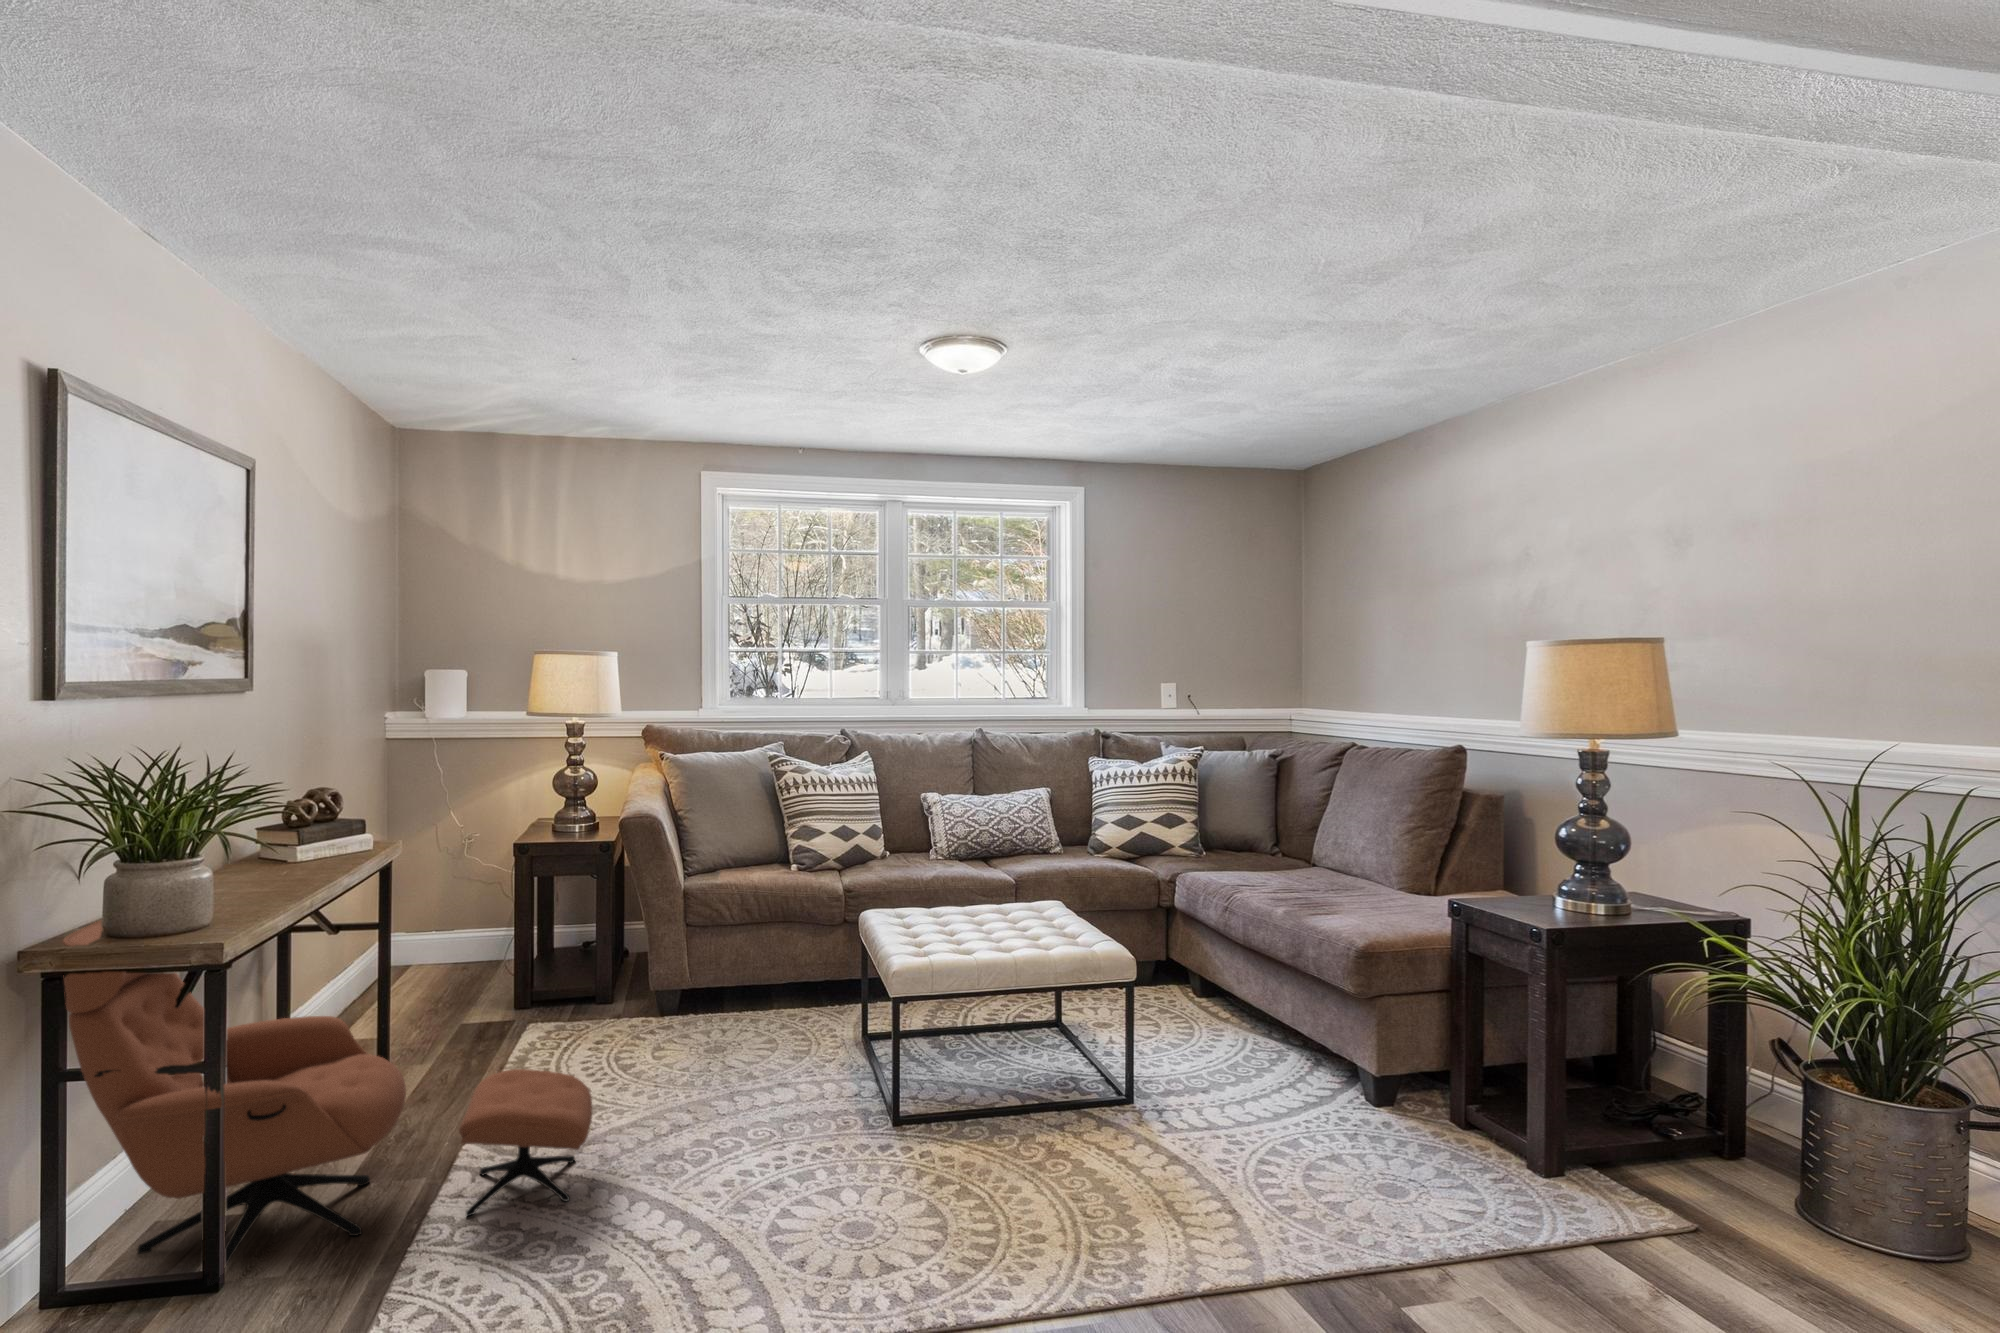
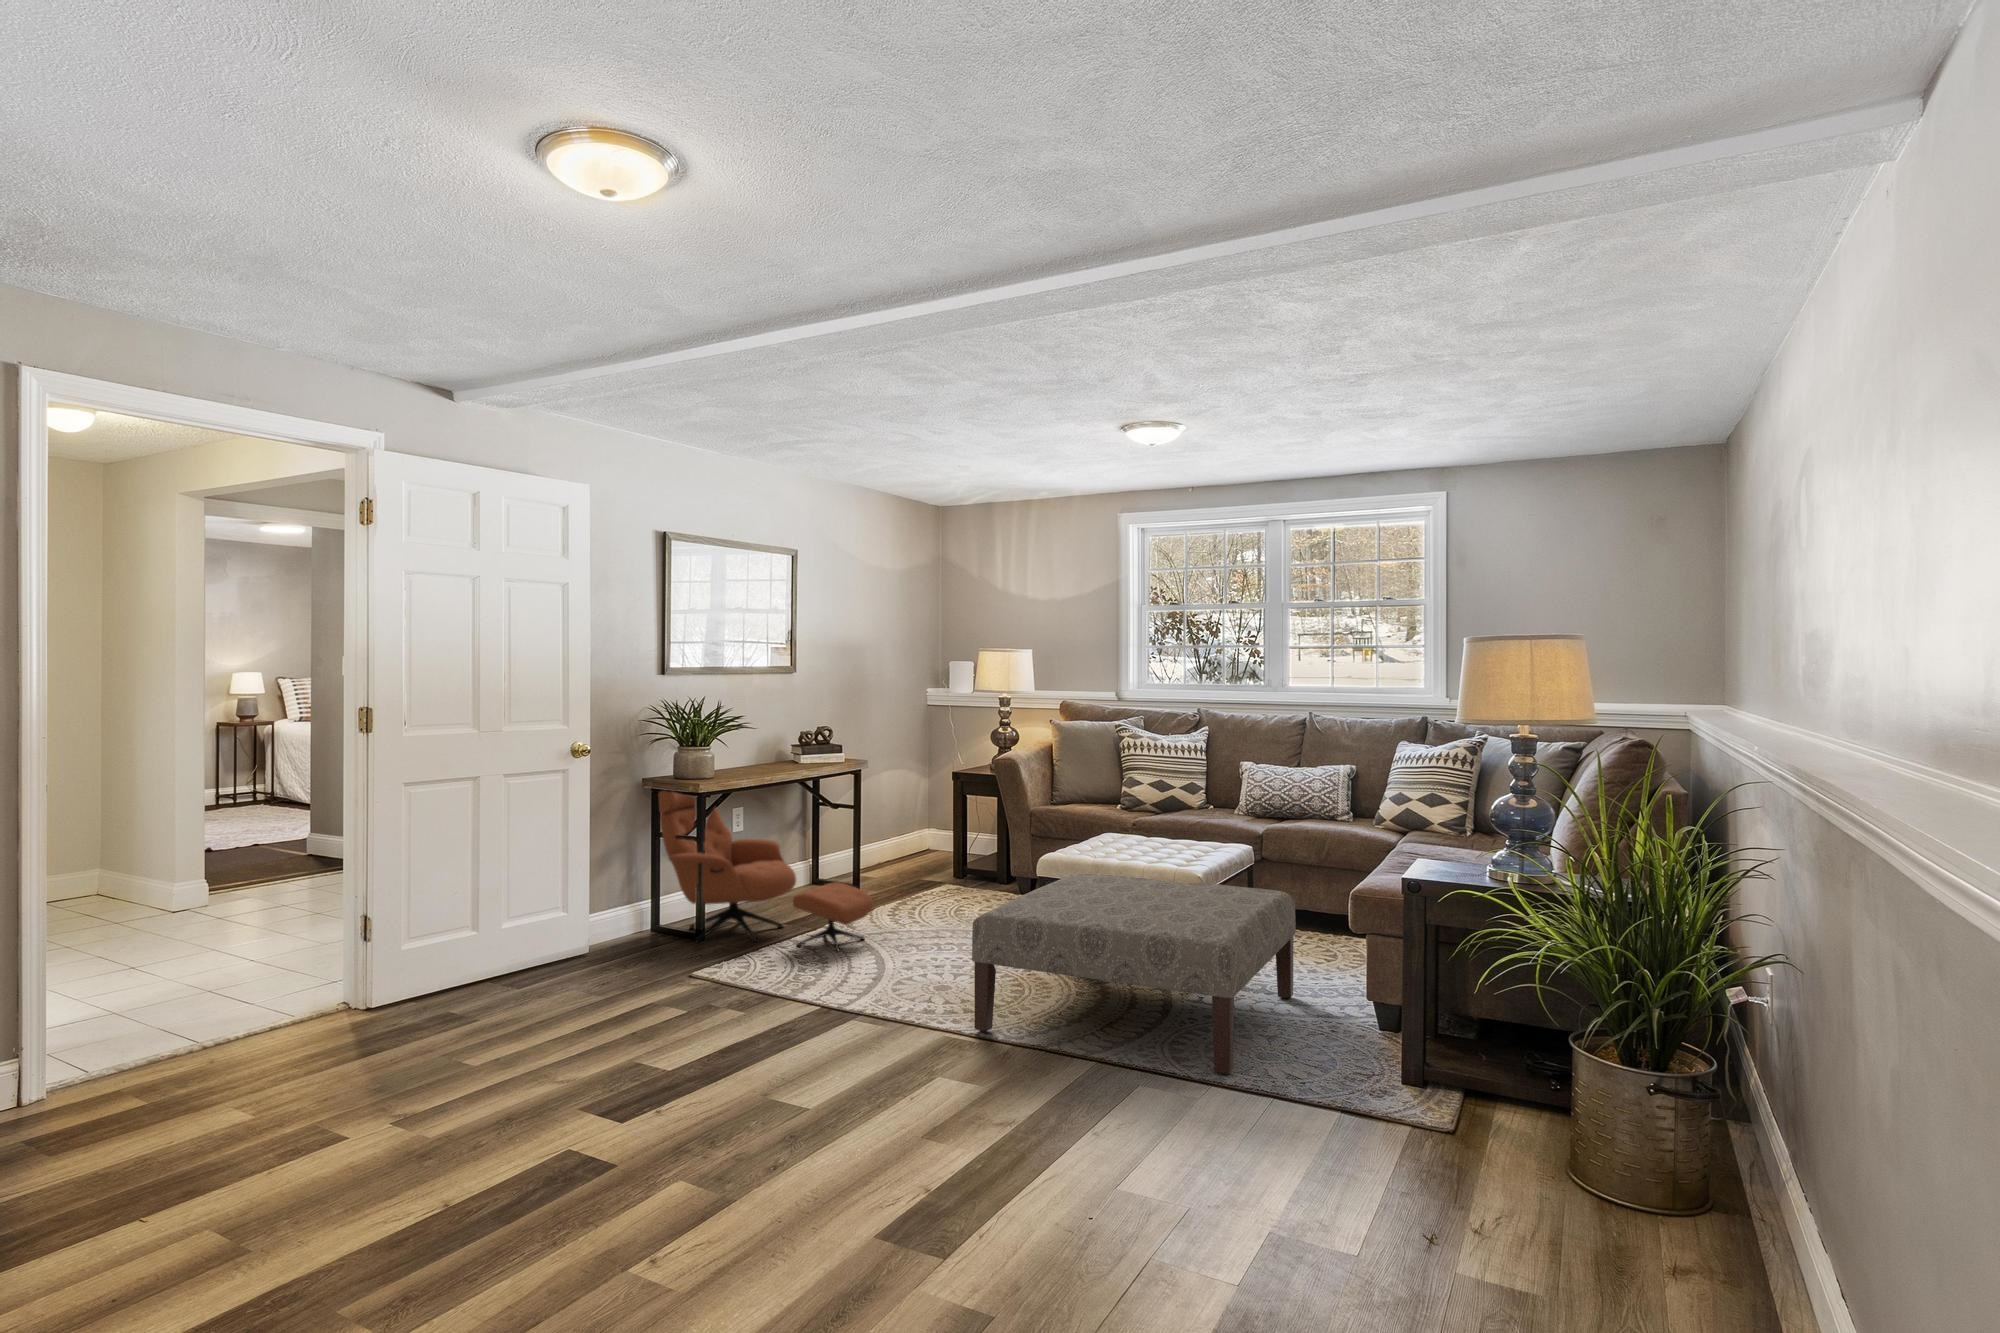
ottoman: none [958,955,1430,1283] -> present [972,874,1296,1074]

